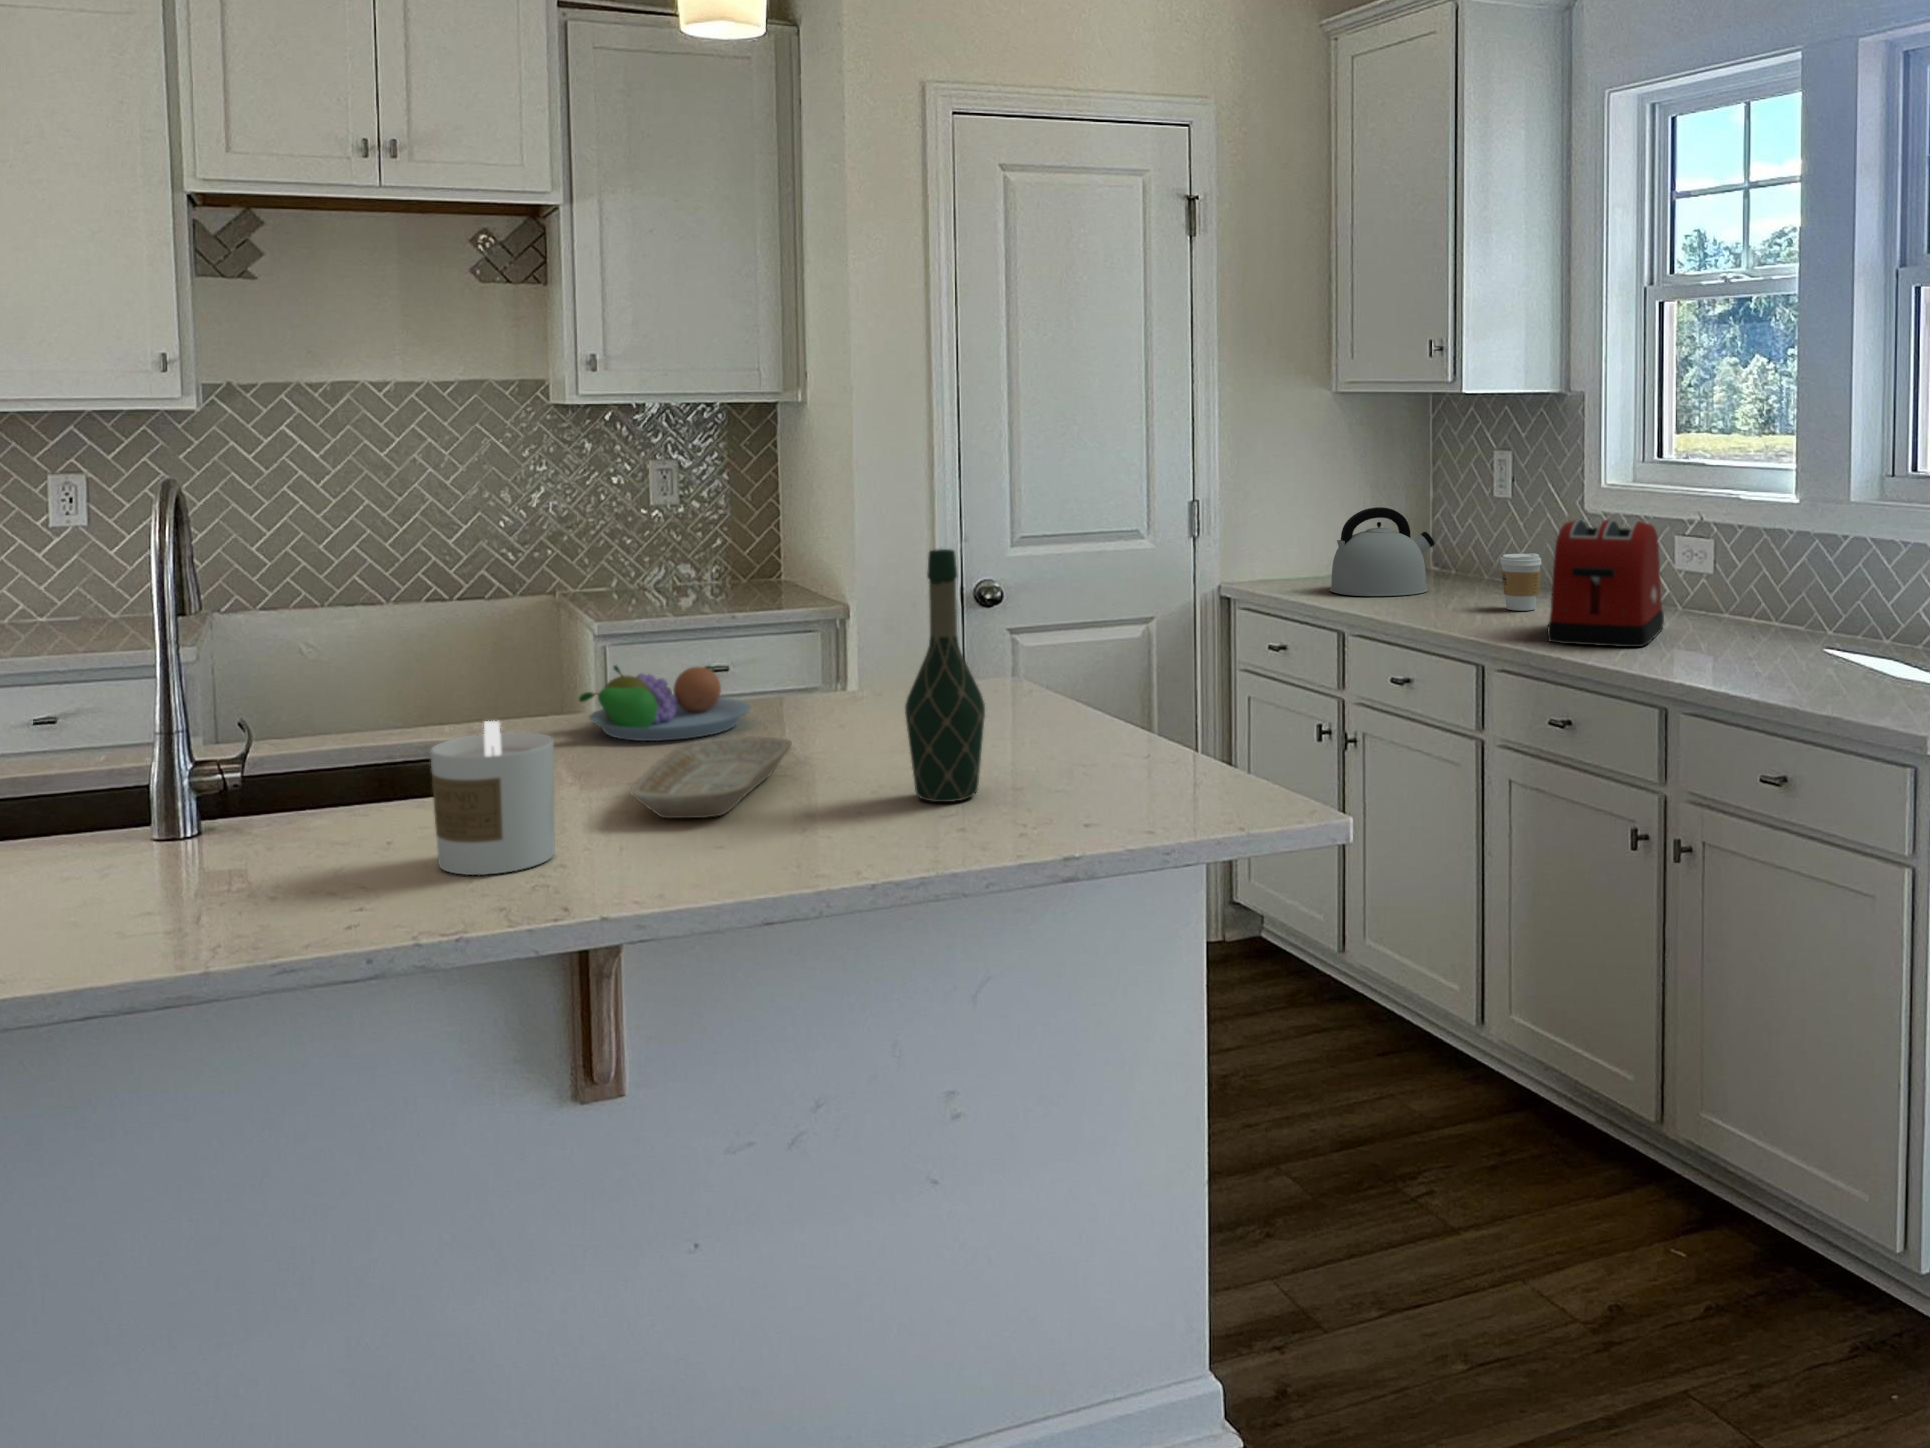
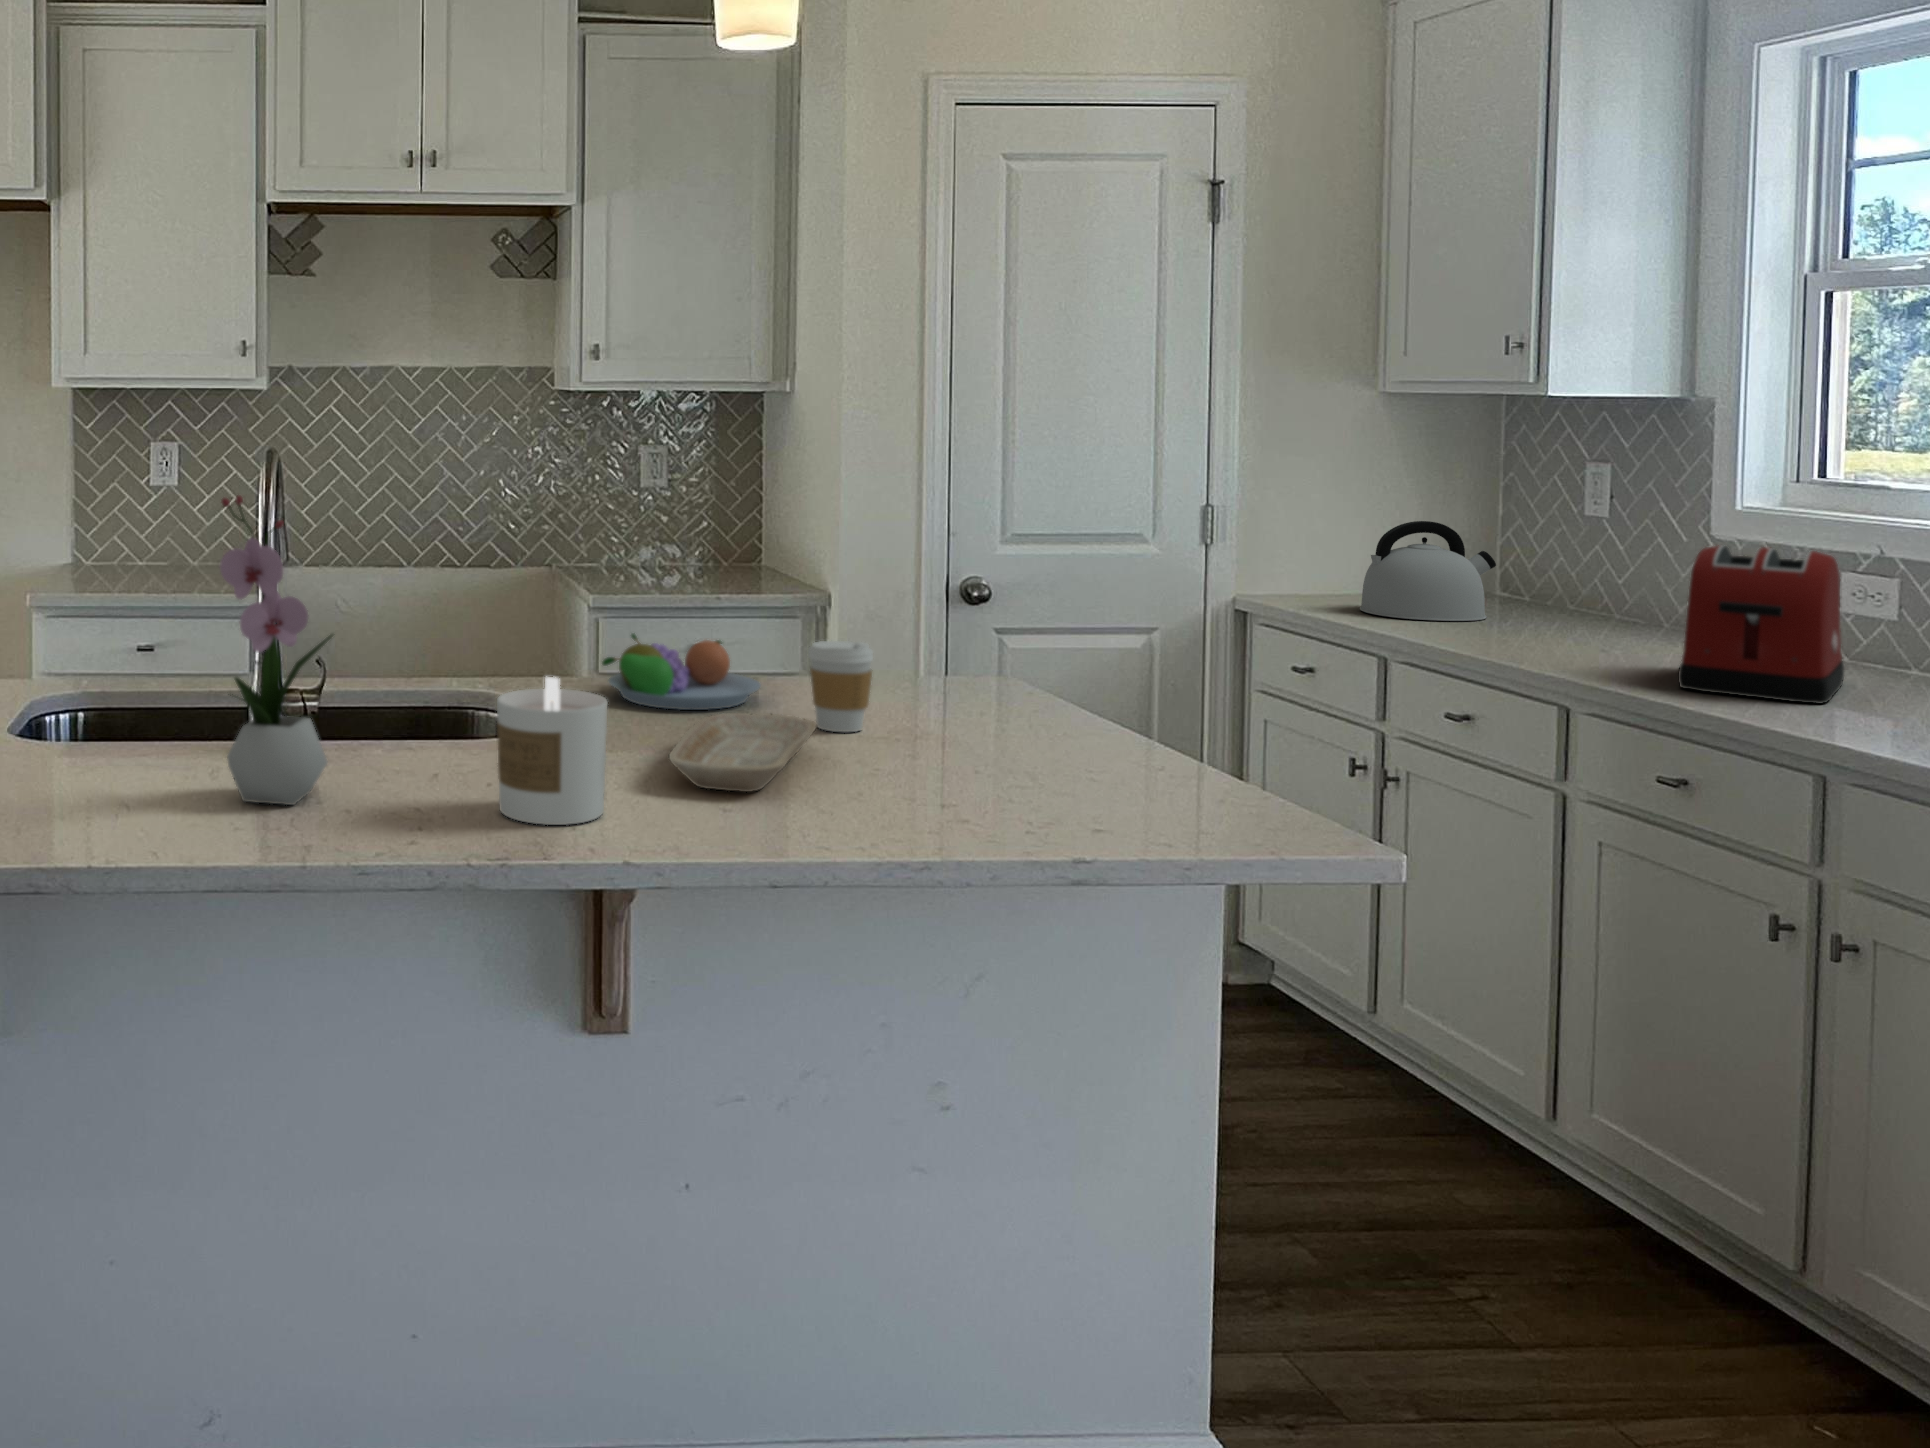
flower arrangement: none [82,549,239,891] -> present [220,496,333,805]
wine bottle: present [905,549,985,802] -> none [947,536,1036,803]
coffee cup: present [1500,553,1541,611] -> present [808,641,873,732]

